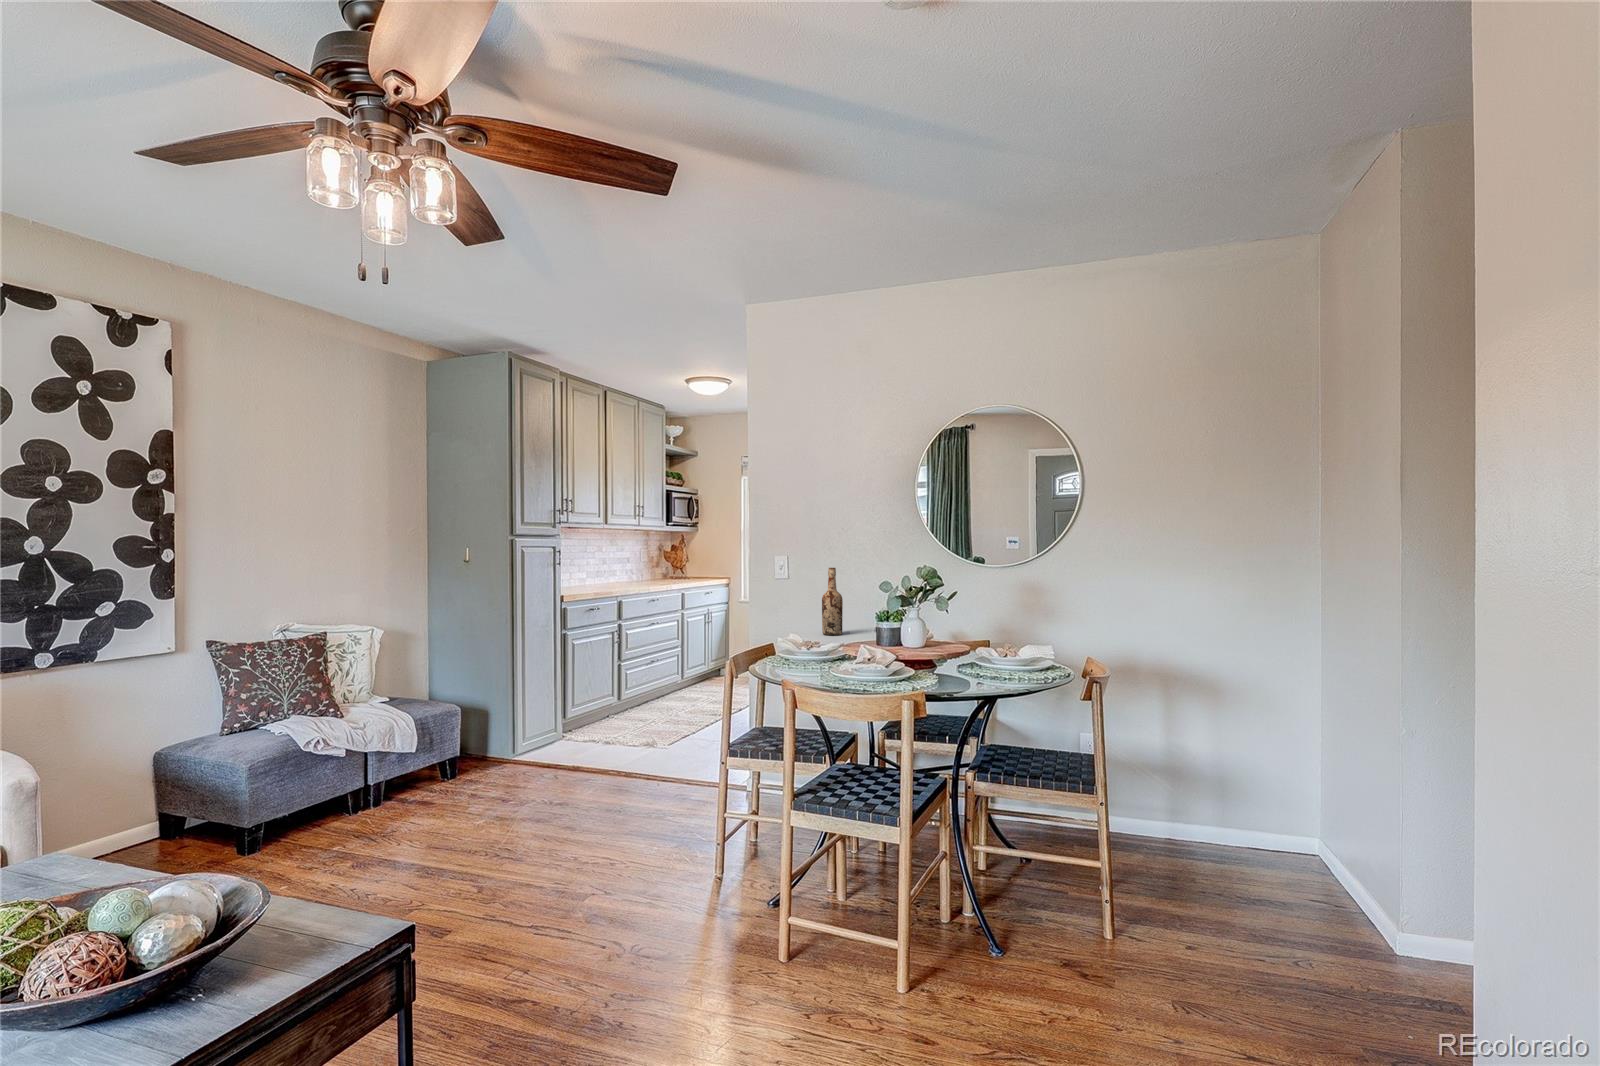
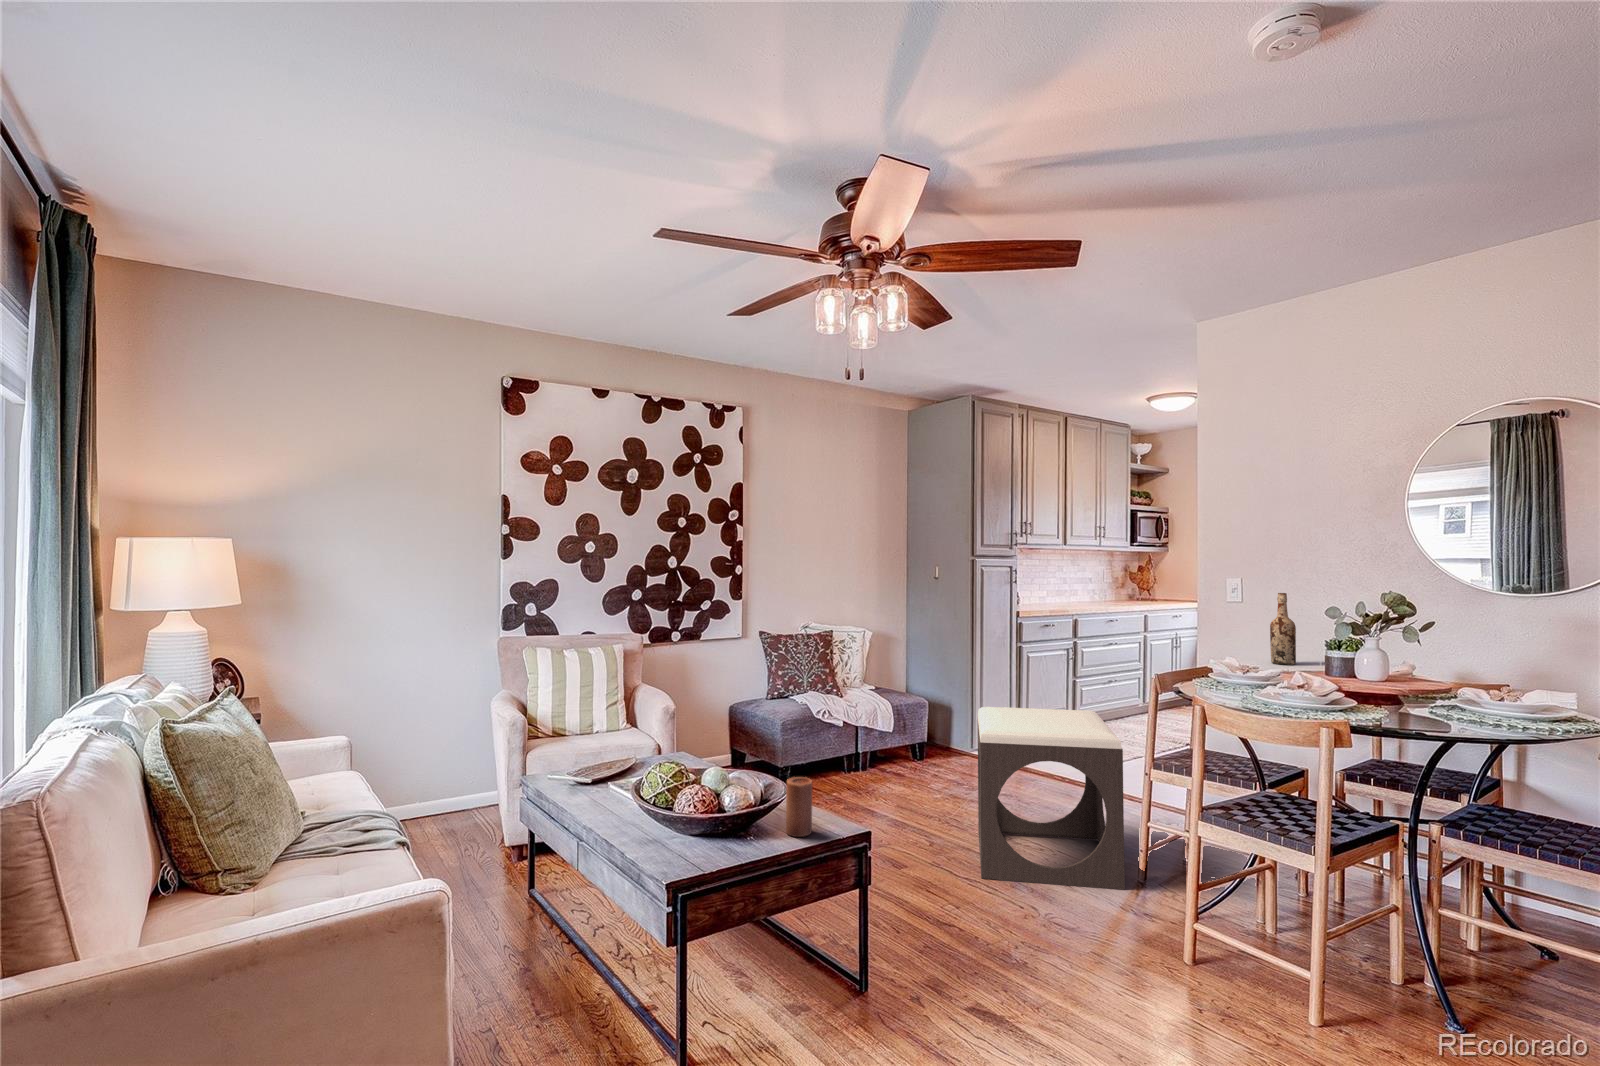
footstool: none [534,701,704,920] -> present [978,707,1125,890]
candle: none [270,873,319,973] -> present [786,777,812,837]

